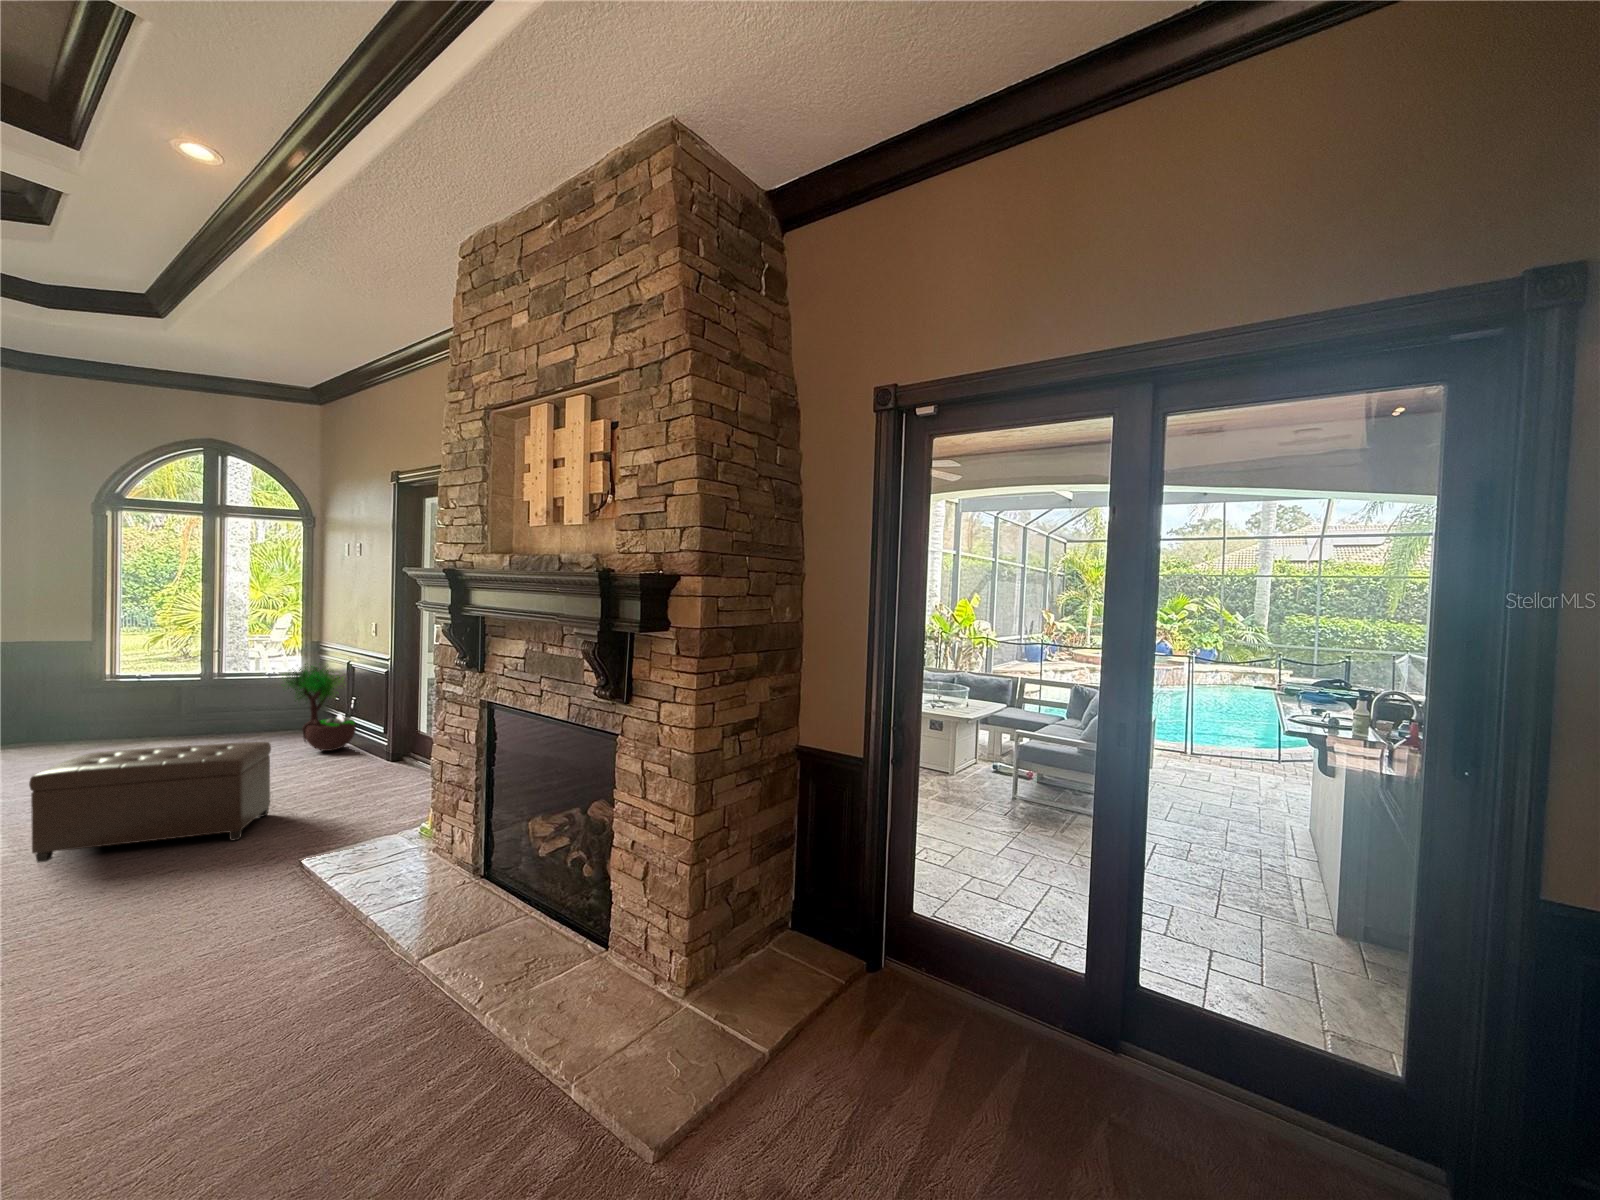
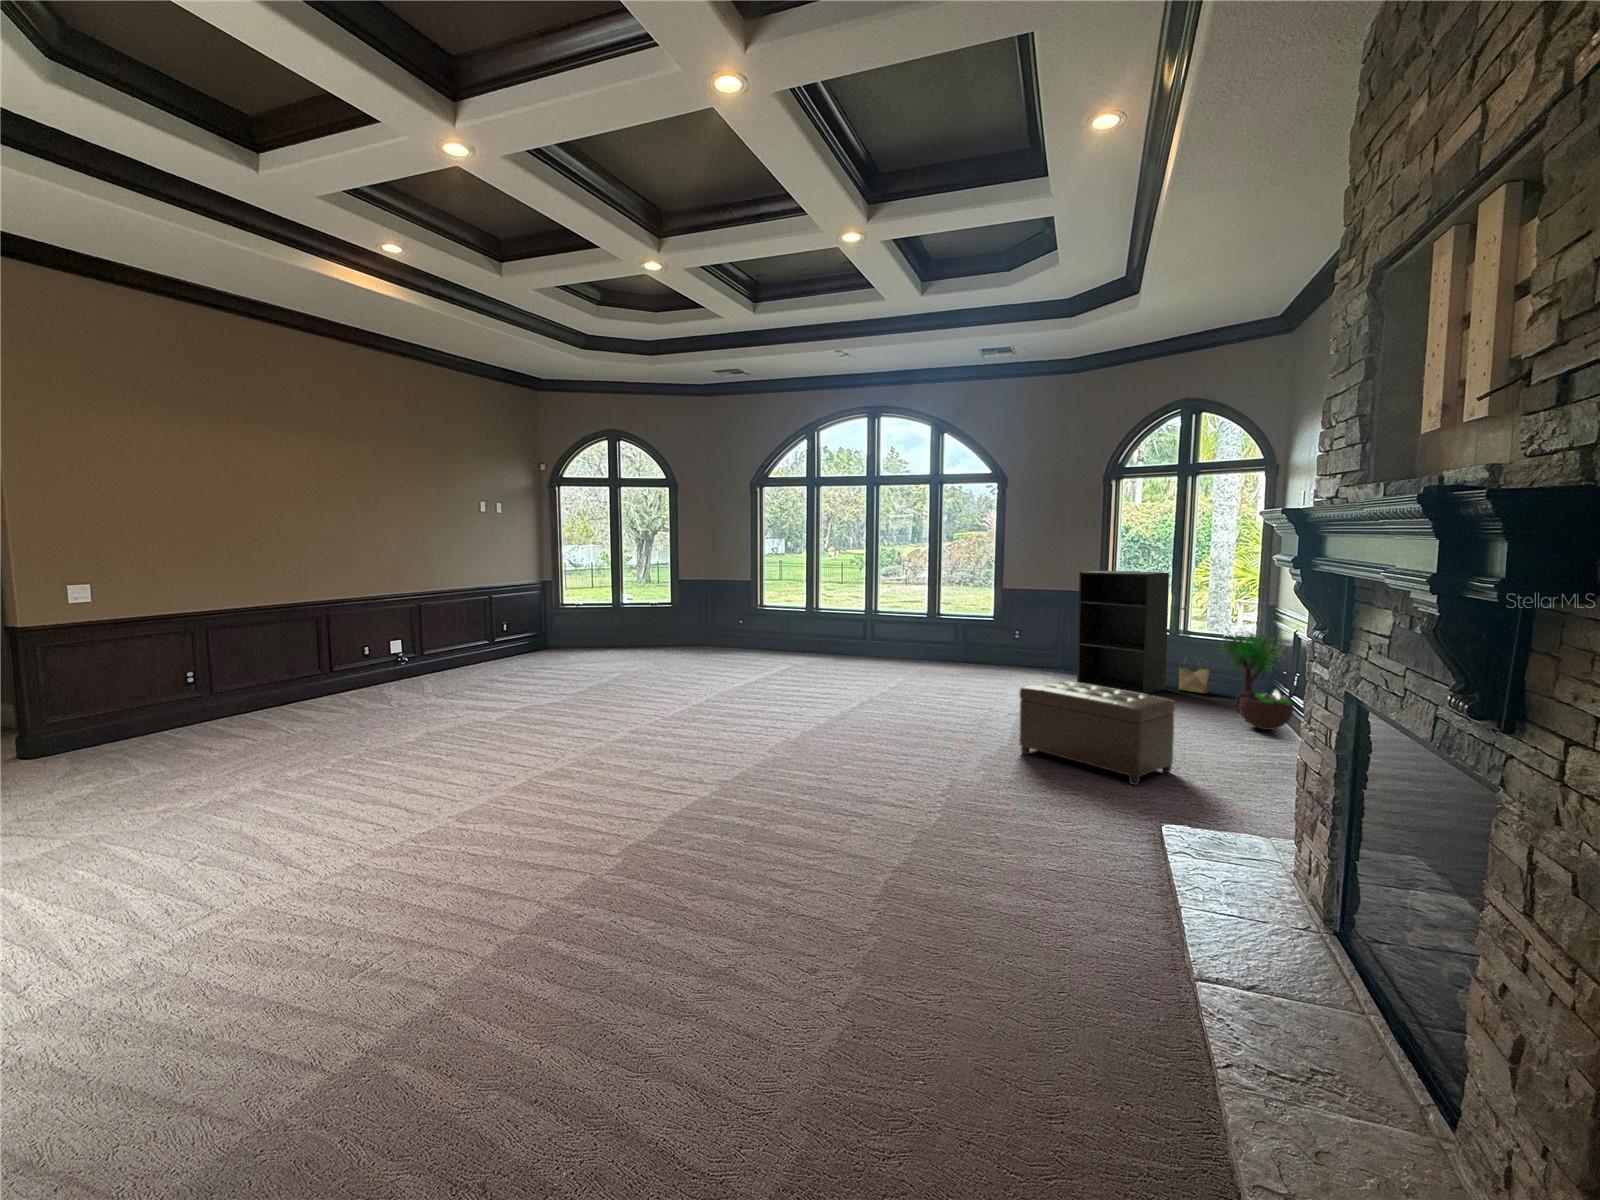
bookshelf: none [63,614,201,757] -> present [1077,571,1169,694]
woven basket: none [216,695,254,734] -> present [1179,655,1209,693]

